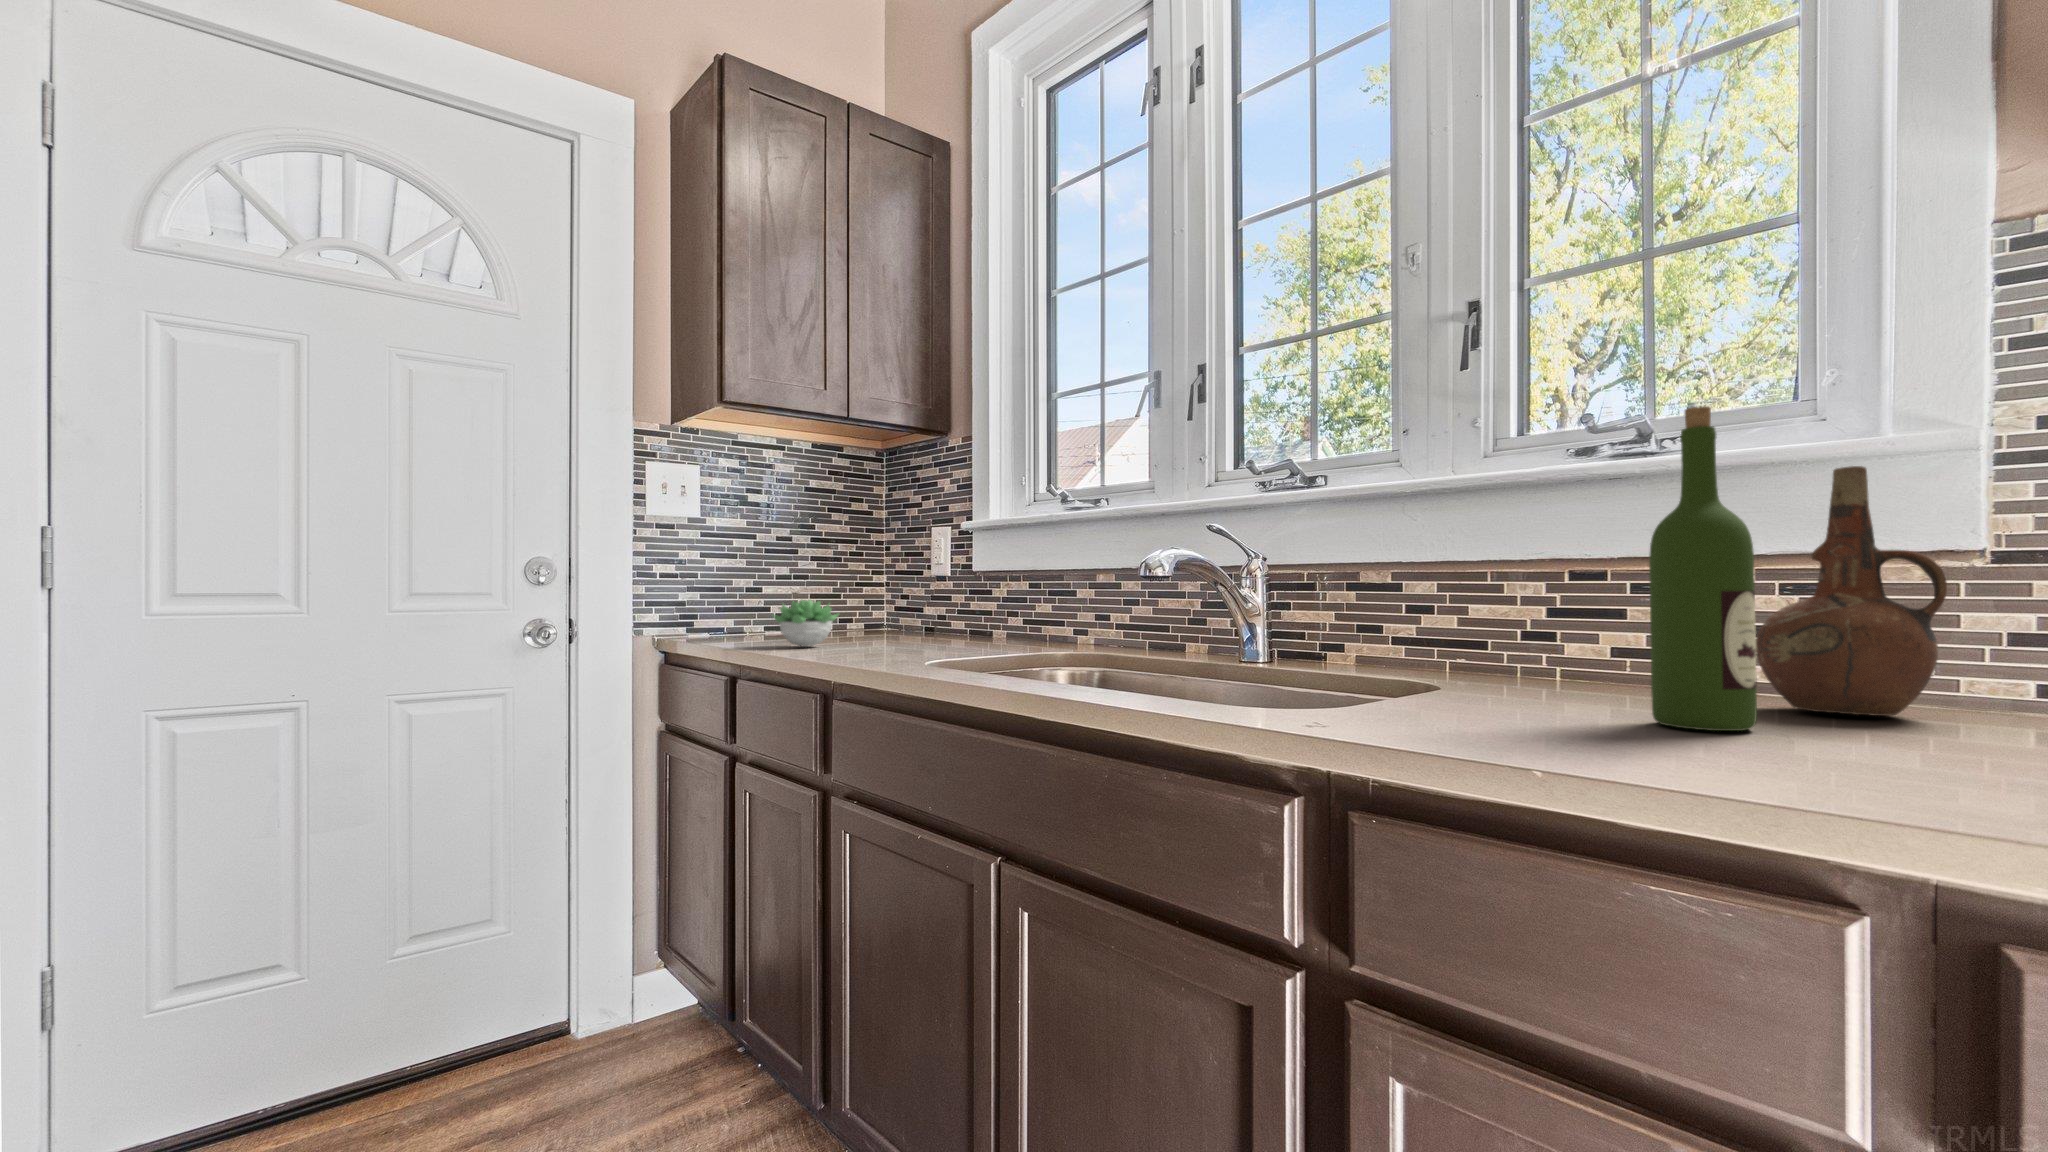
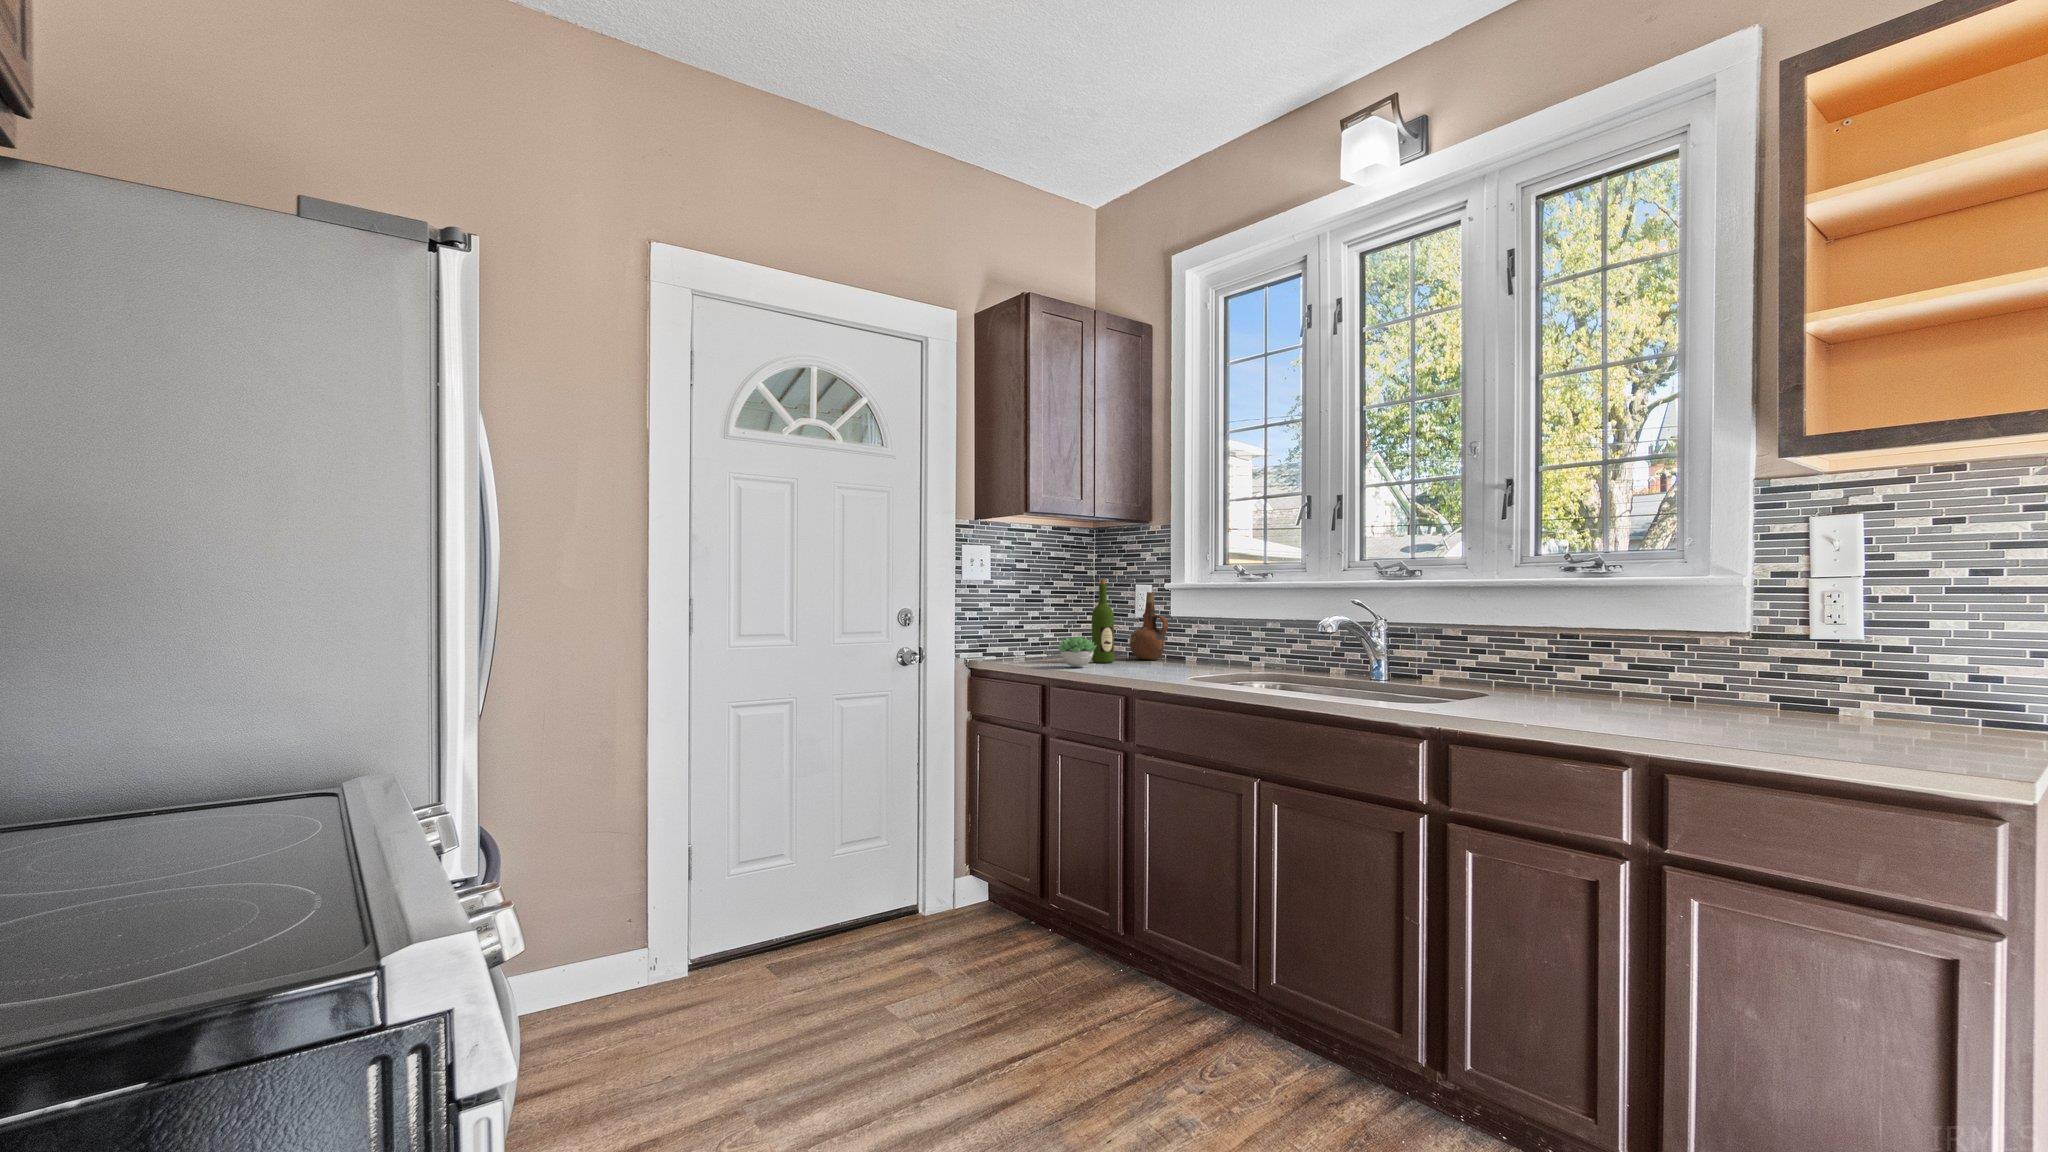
wine bottle: present [1649,406,1757,731] -> present [1092,579,1114,663]
ceramic pitcher: present [1756,466,1947,716] -> present [1130,592,1168,659]

